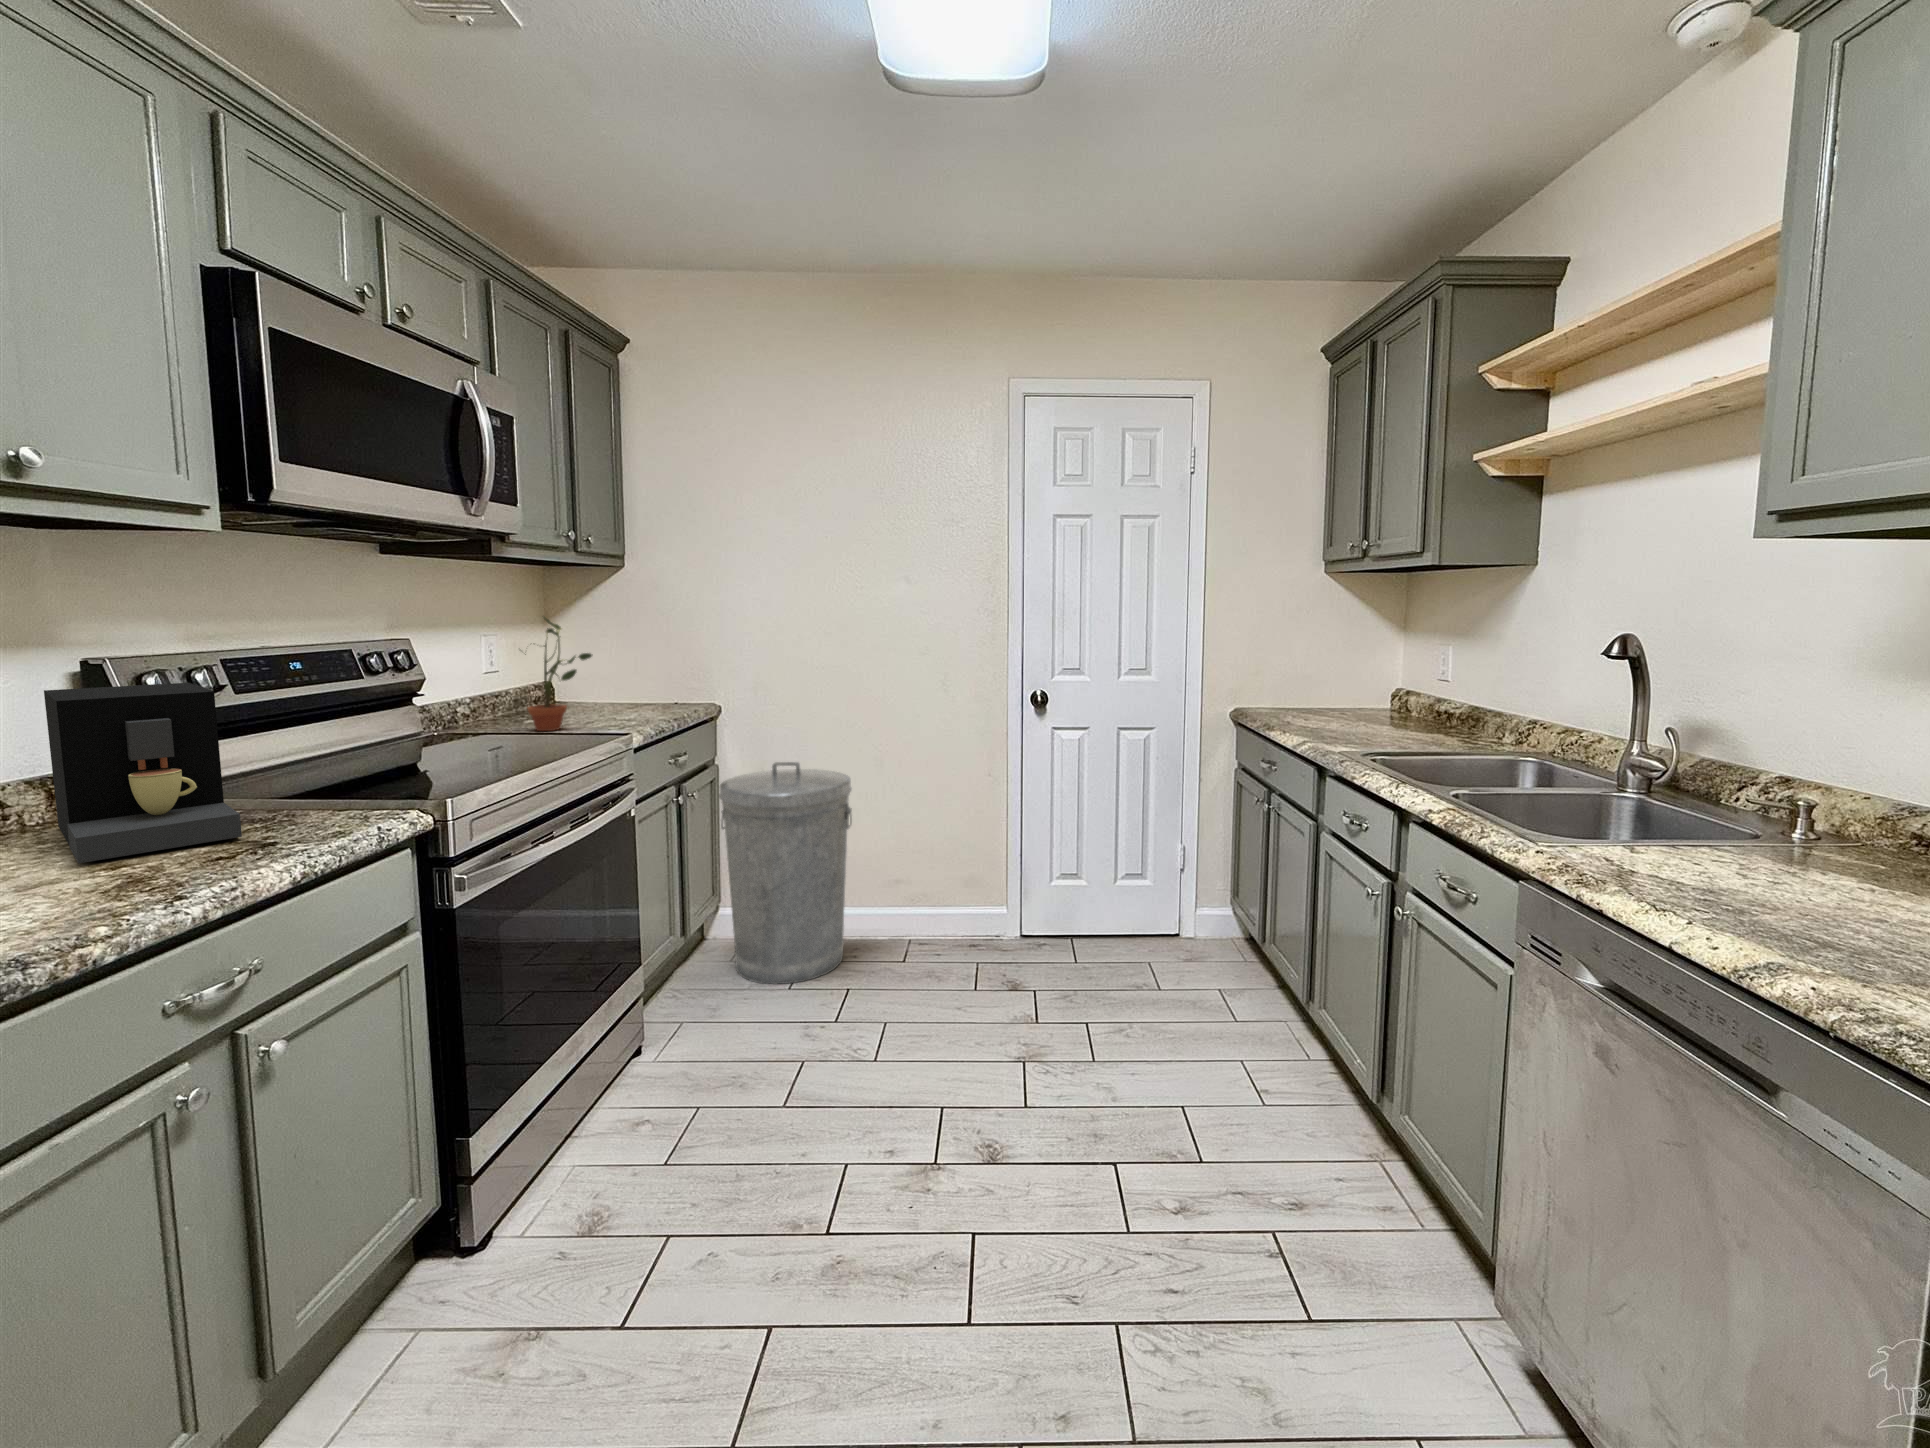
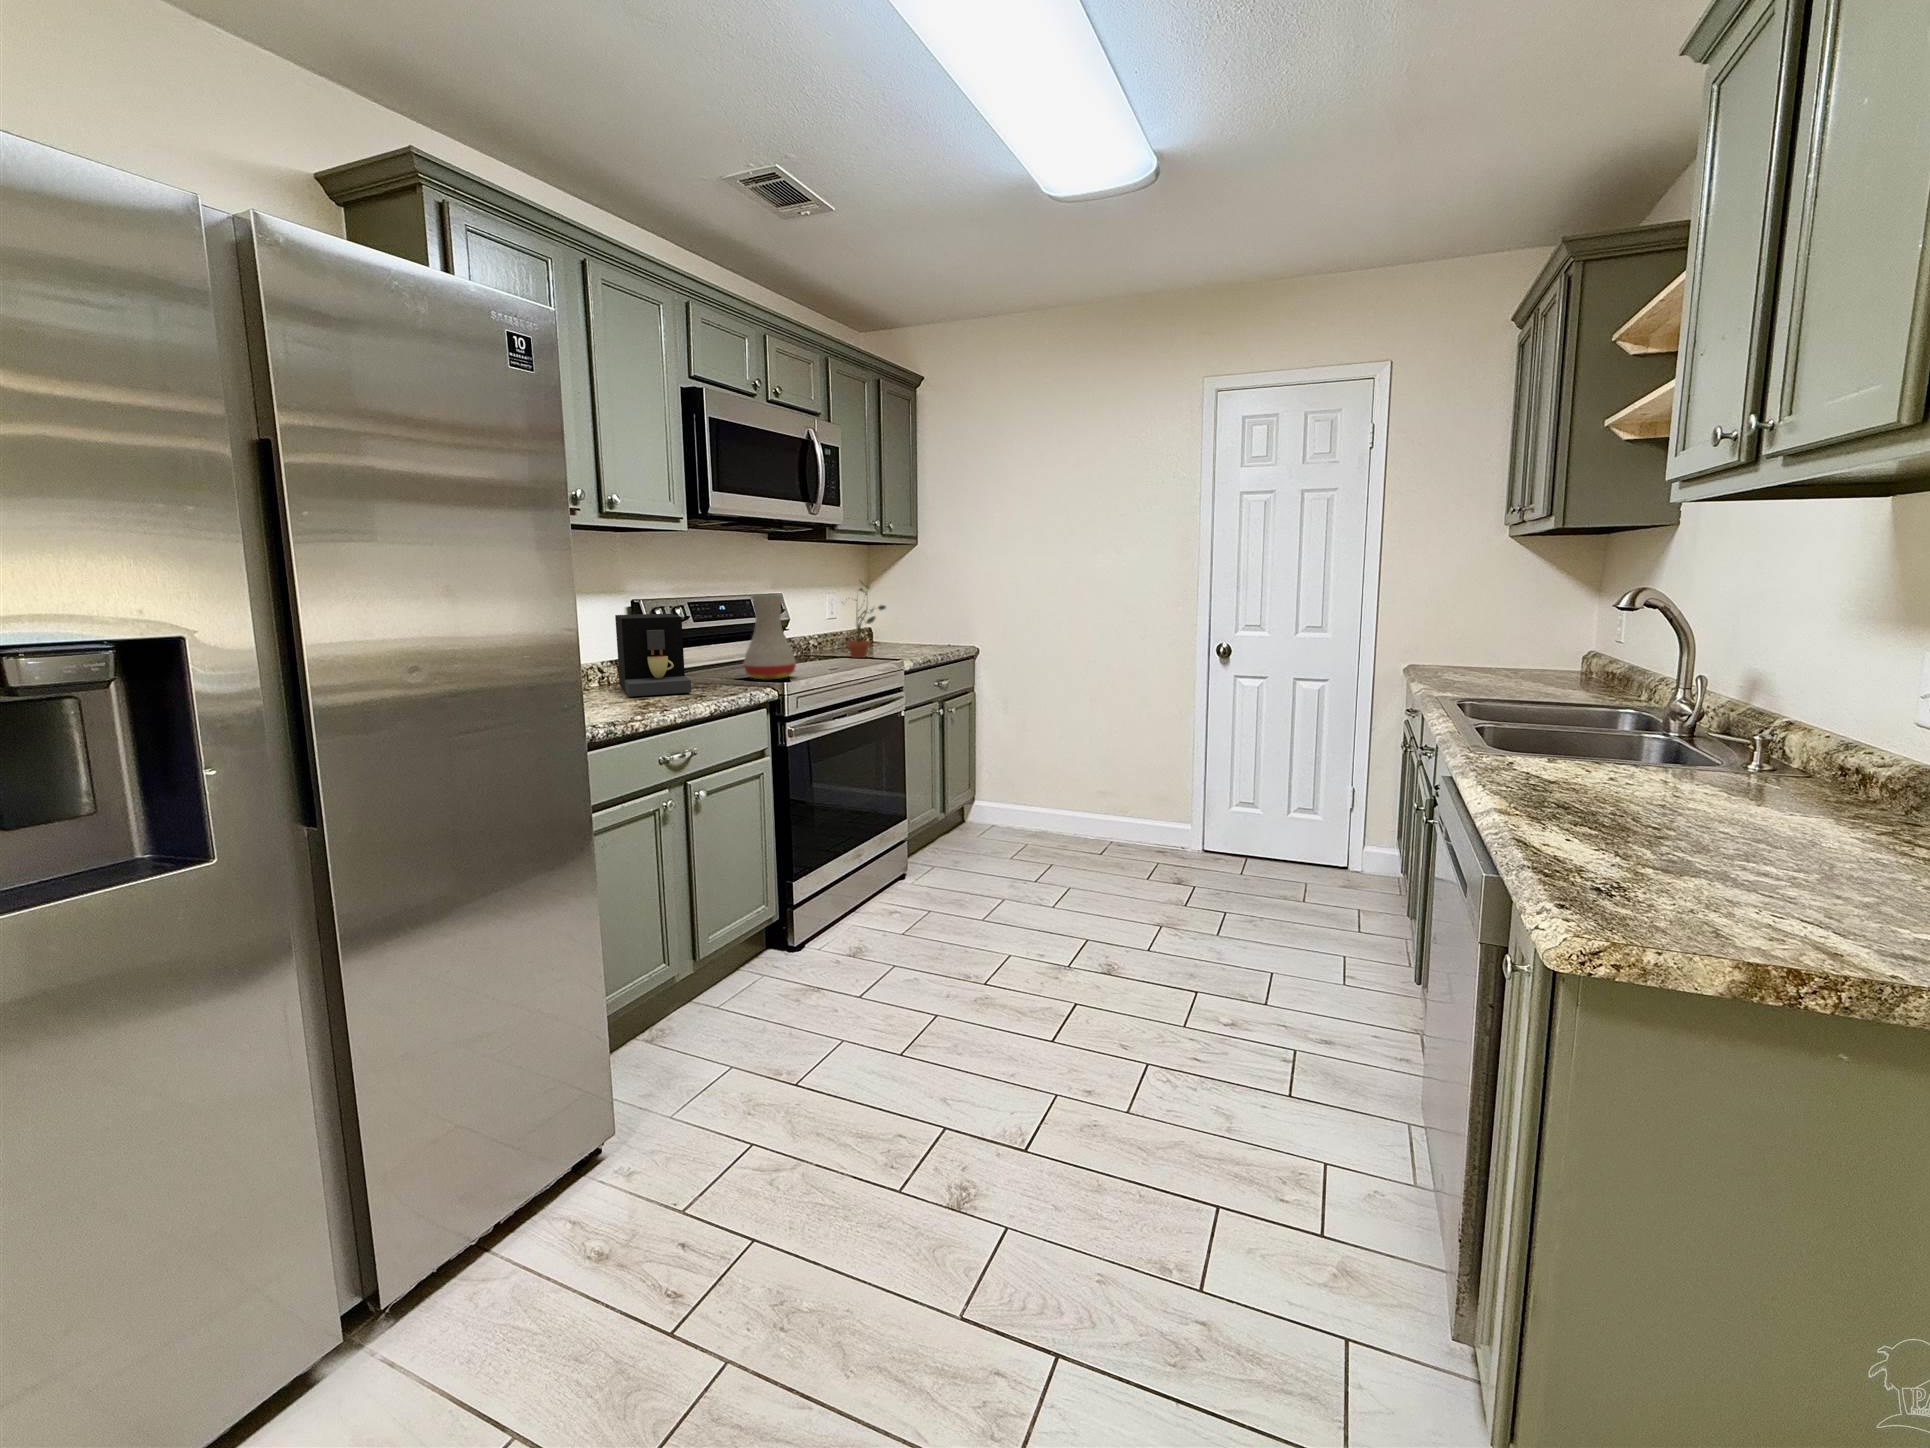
vase: none [352,643,459,789] -> present [744,594,796,680]
trash can: present [719,762,852,984] -> none [970,691,1068,857]

